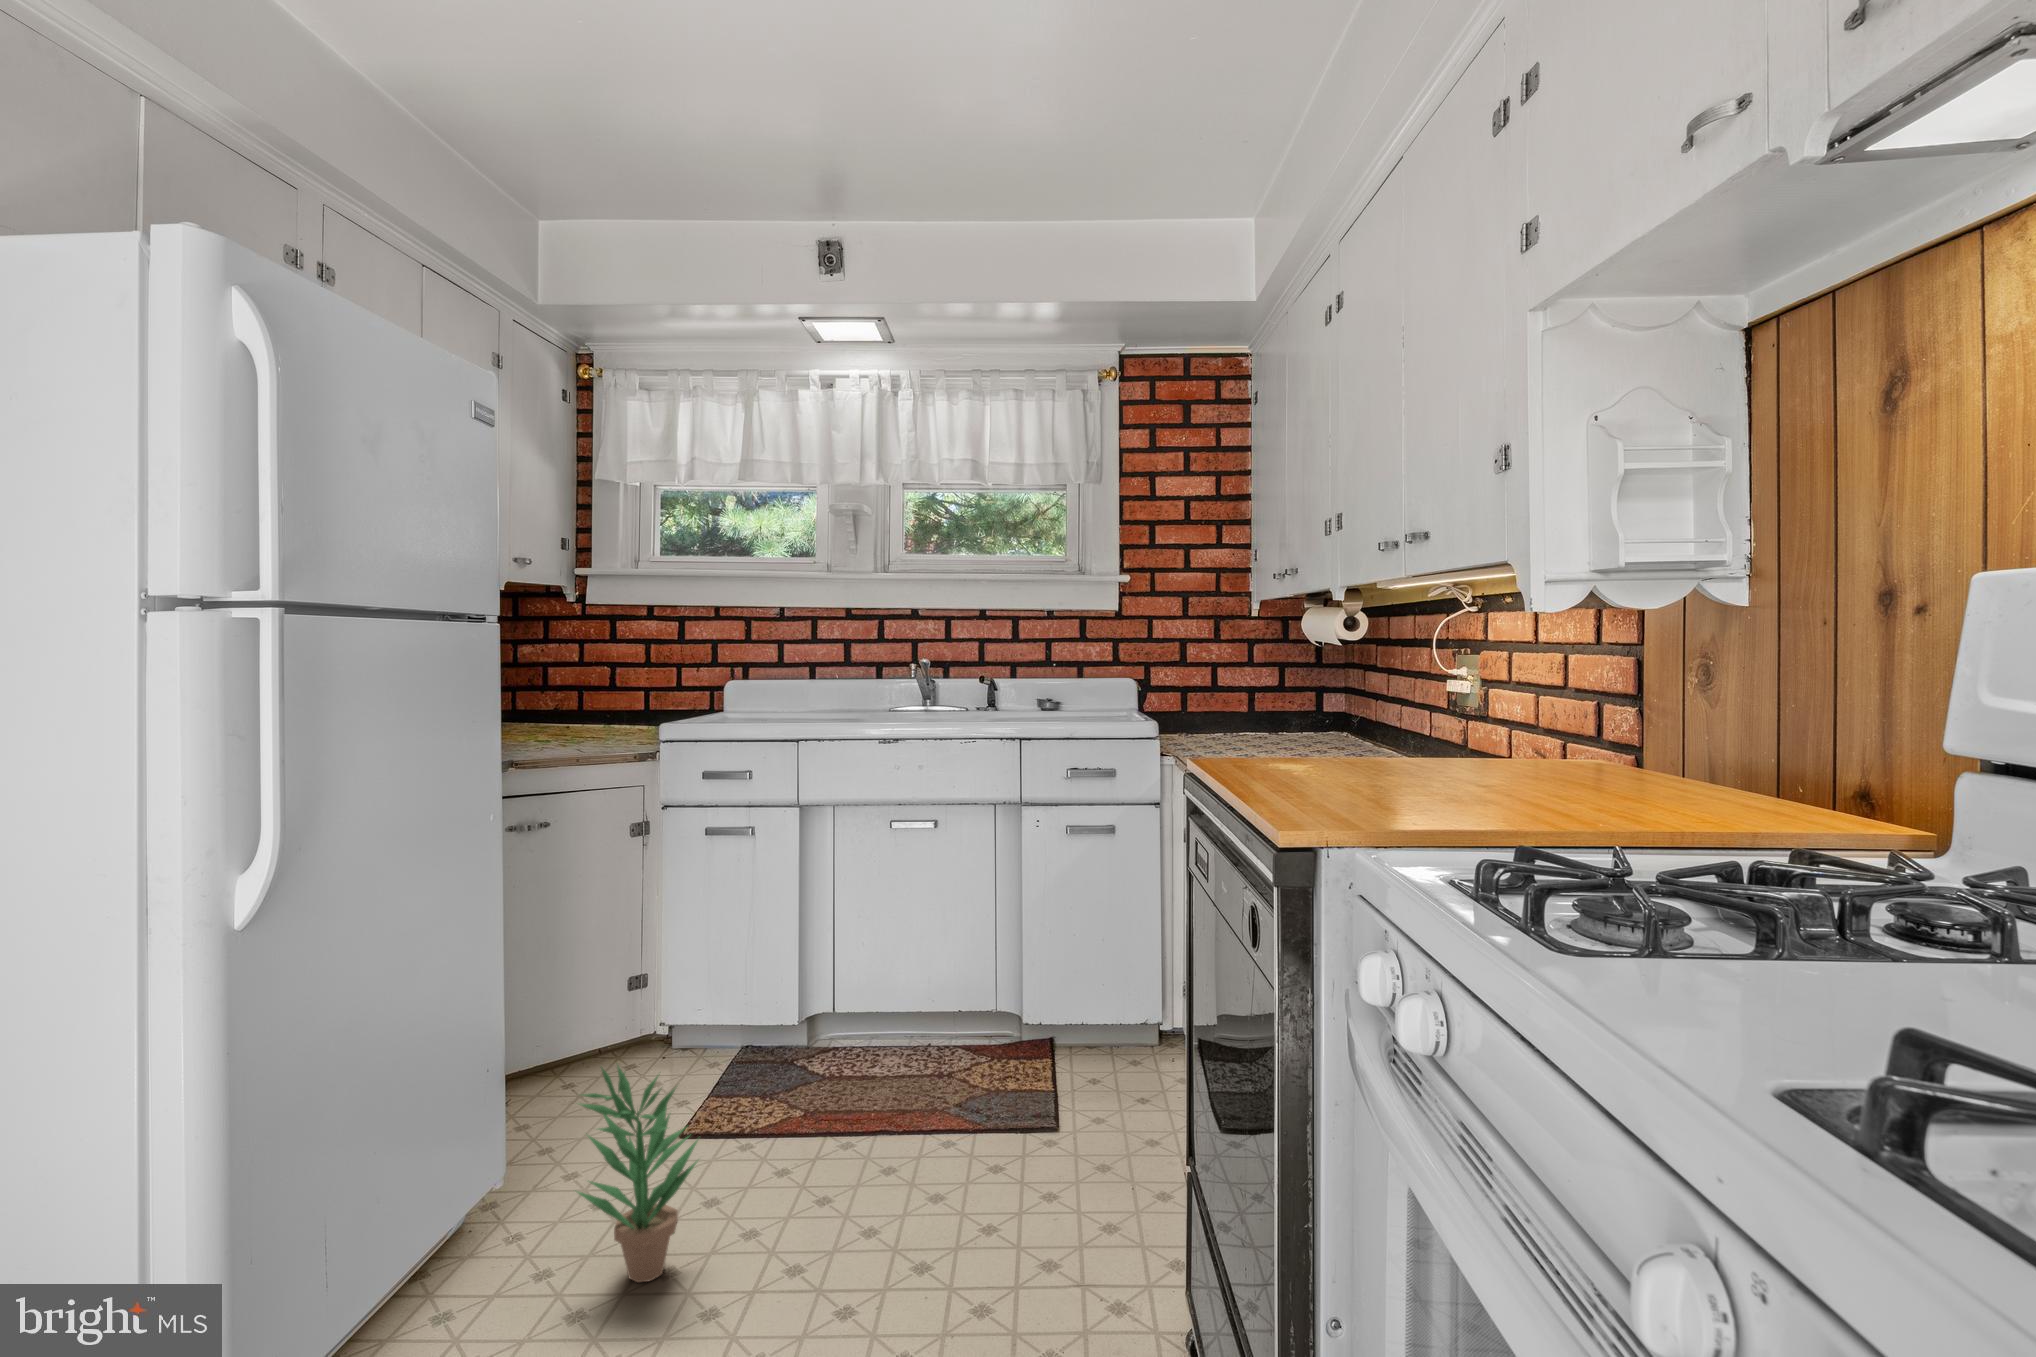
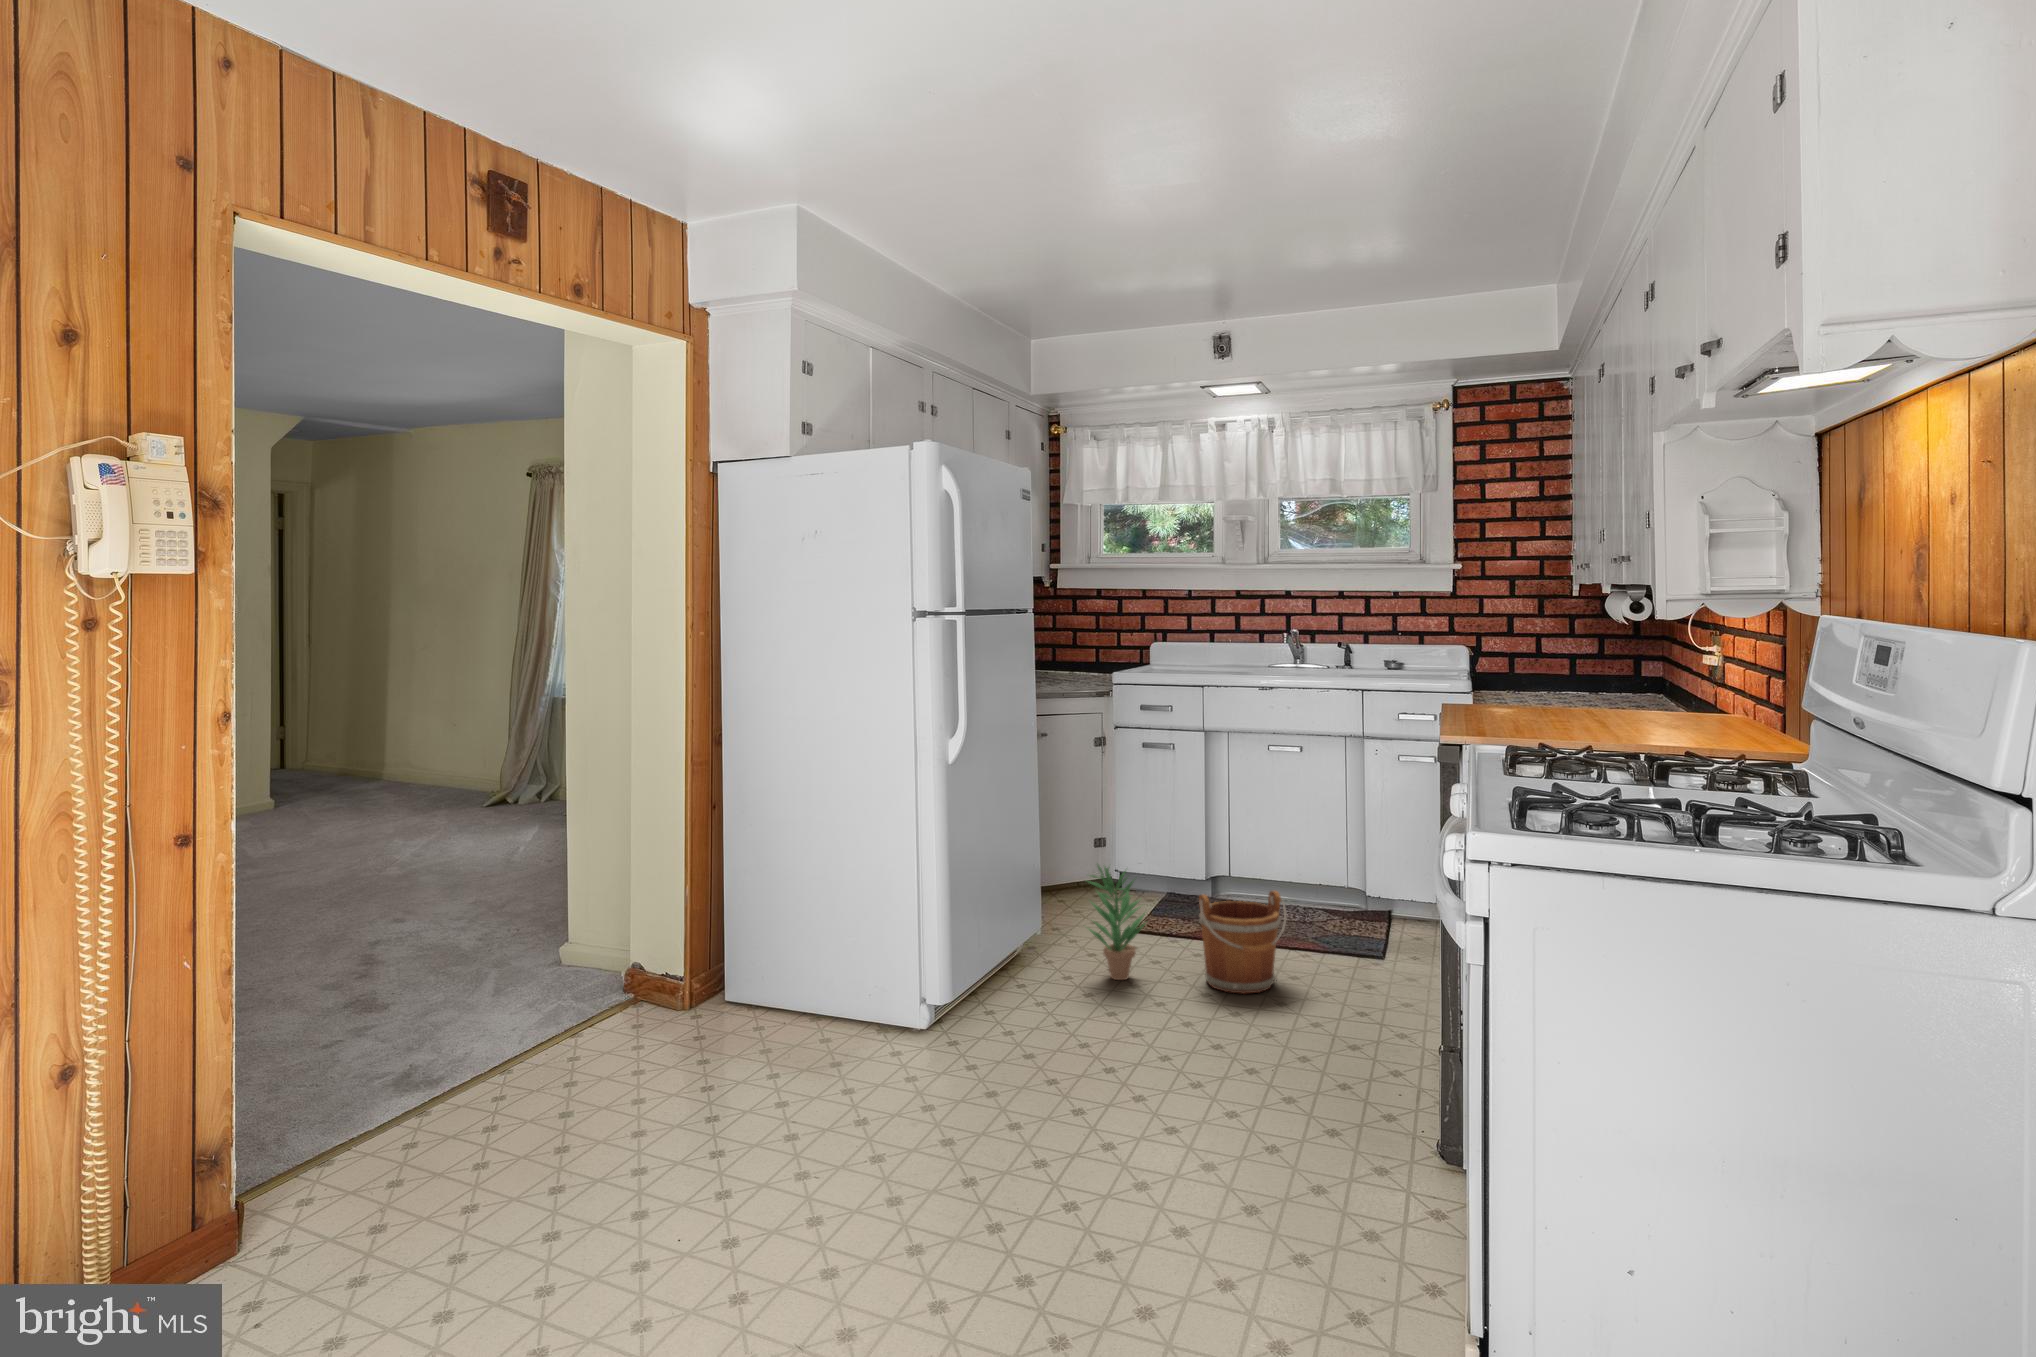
bucket: none [792,1076,943,1280] -> present [1199,891,1286,994]

